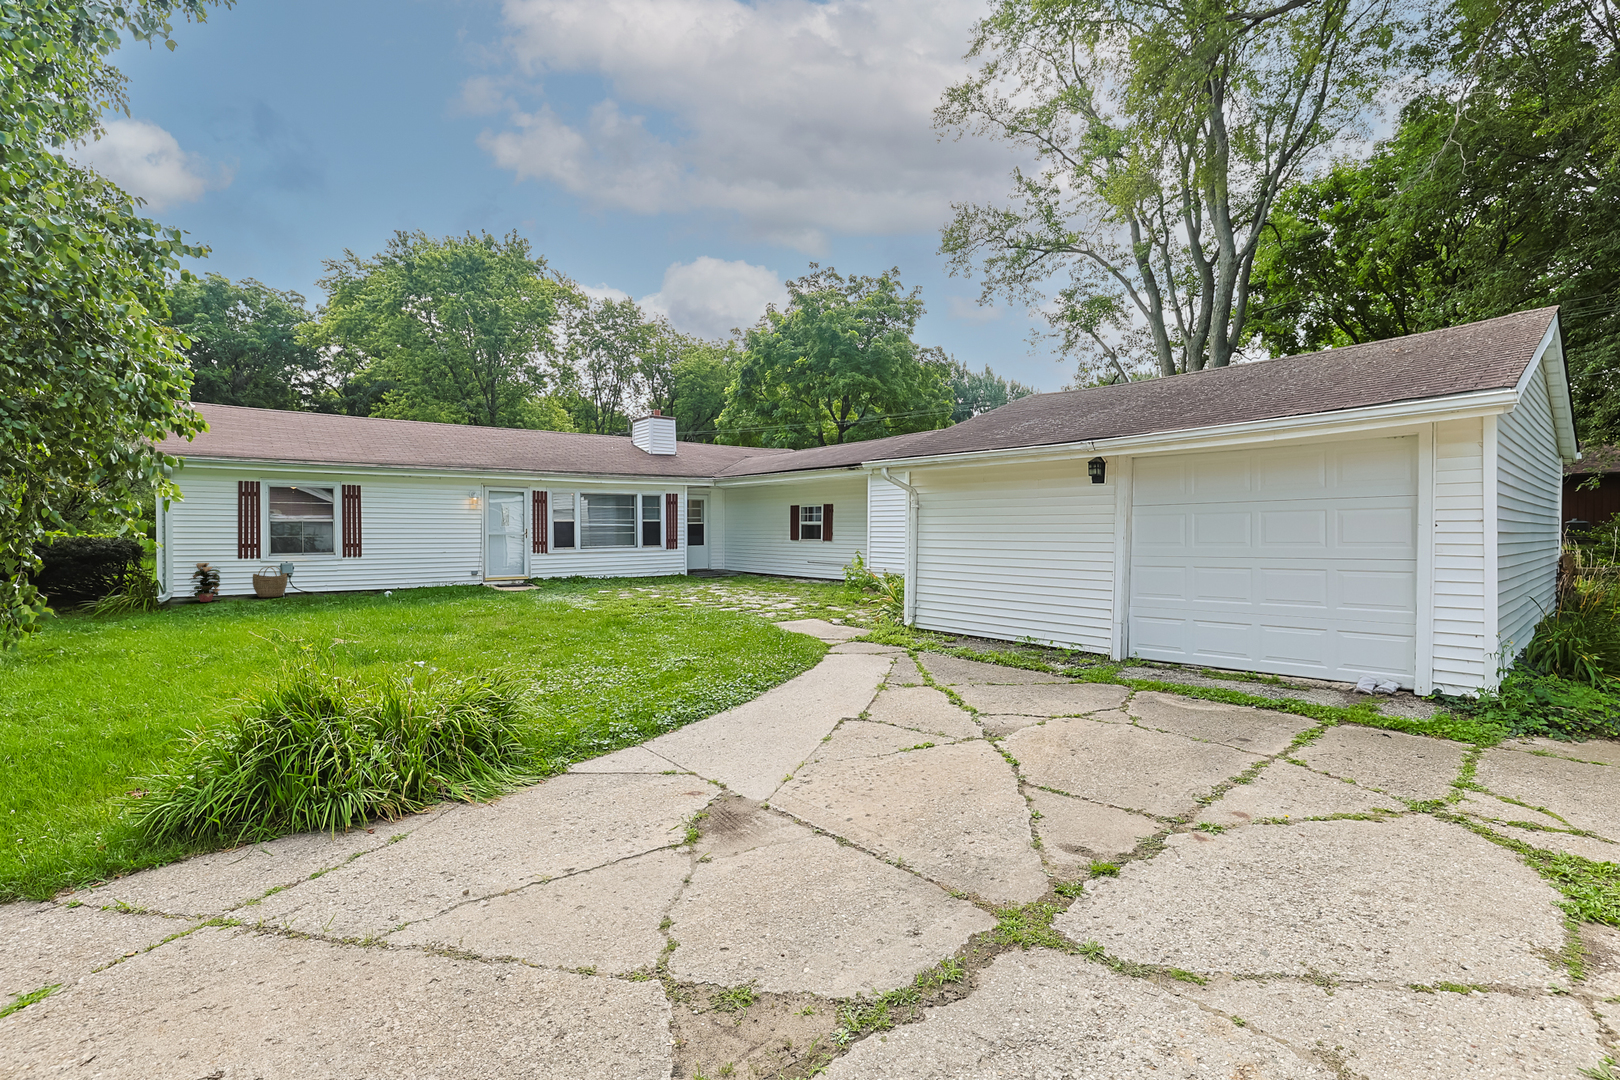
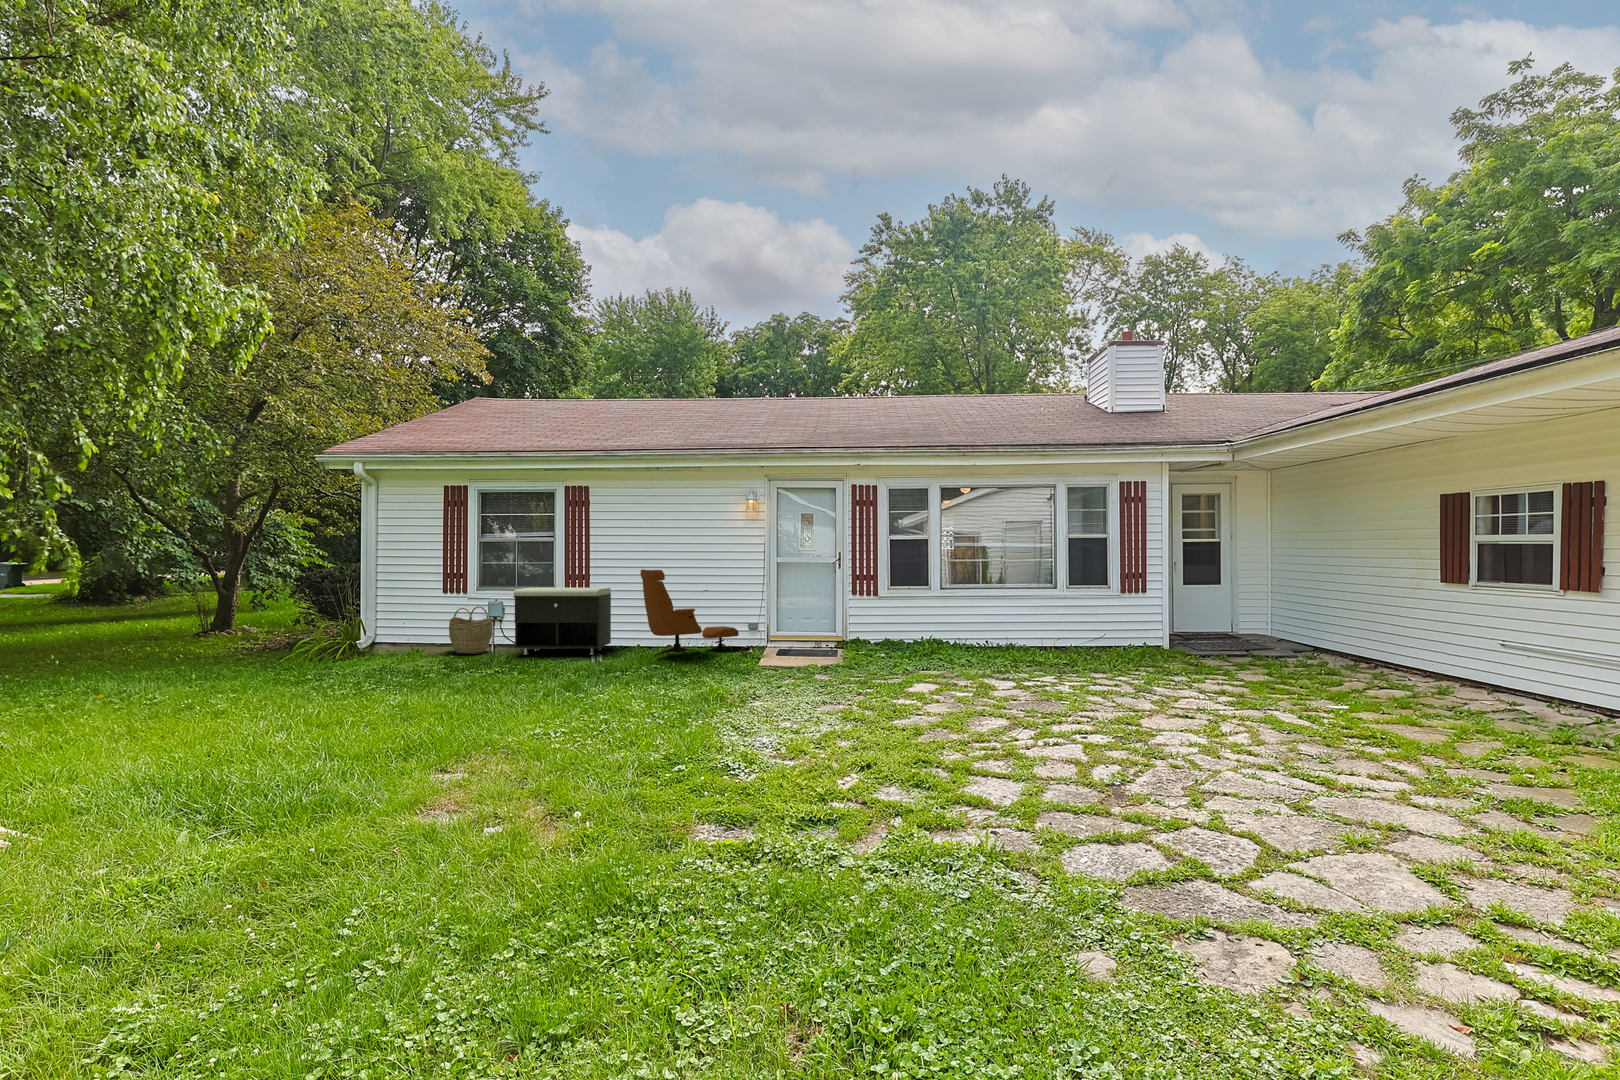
lounge chair: none [412,539,467,590] -> present [640,569,739,657]
storage bench: none [314,551,380,595] -> present [514,588,611,655]
decorative plant: present [189,563,220,602] -> none [373,600,418,656]

